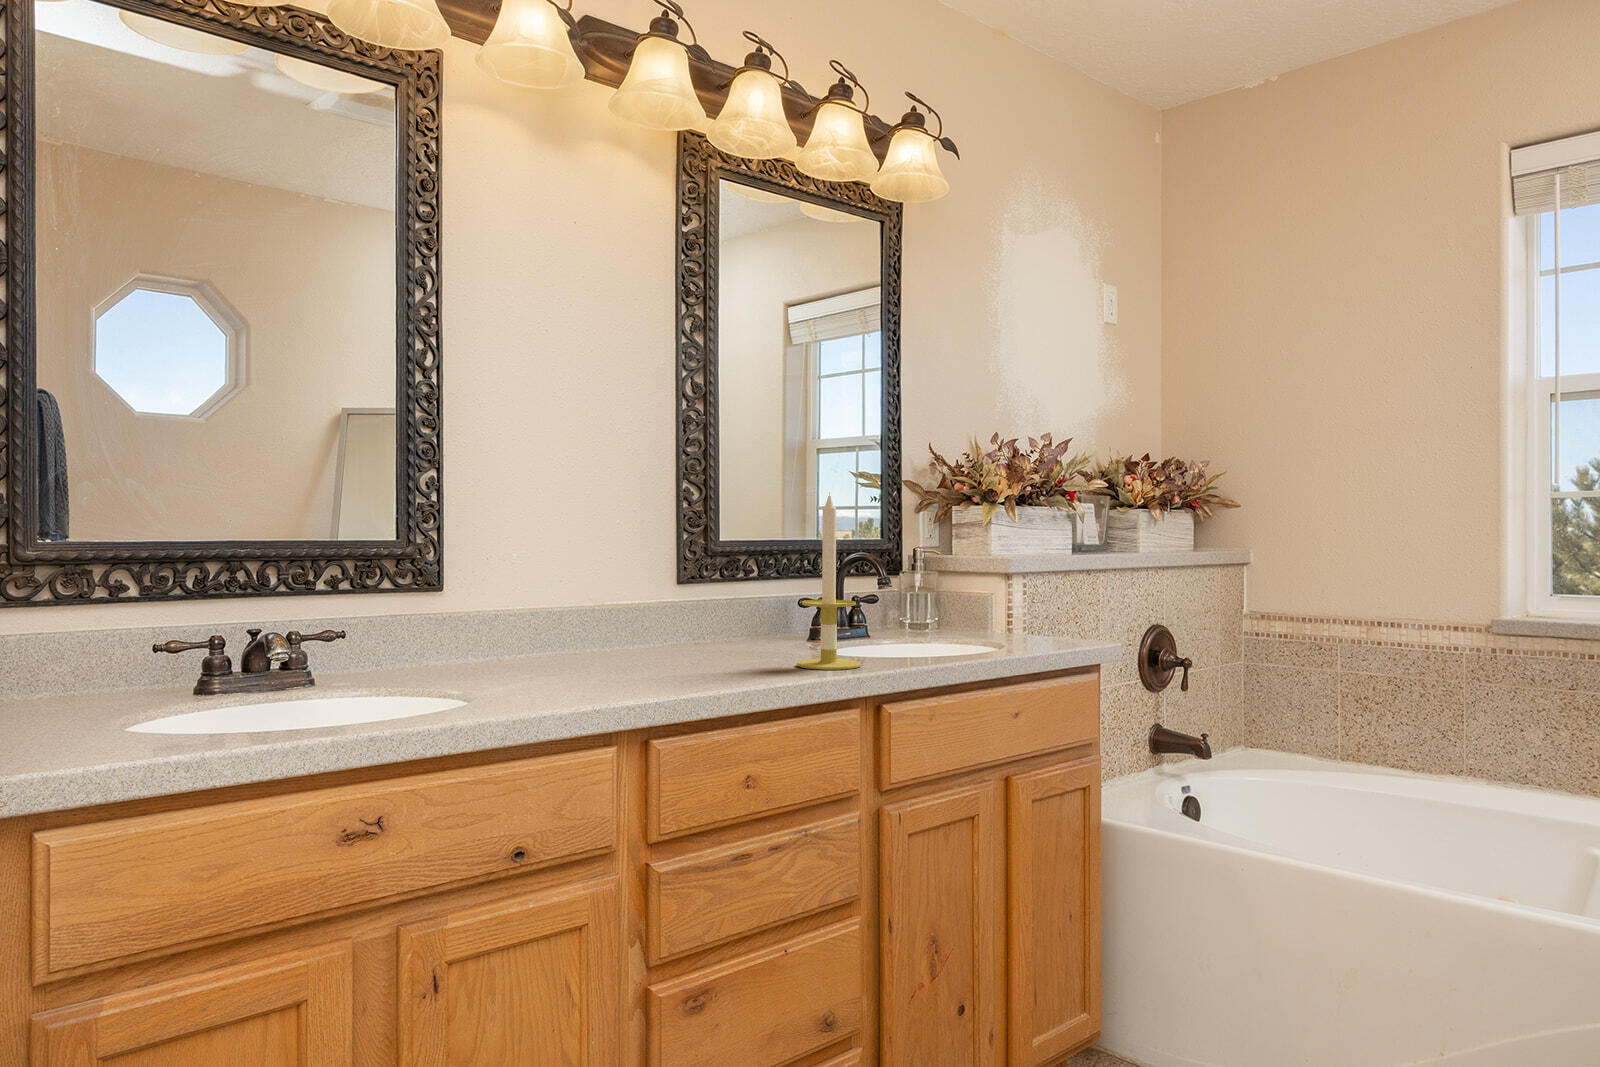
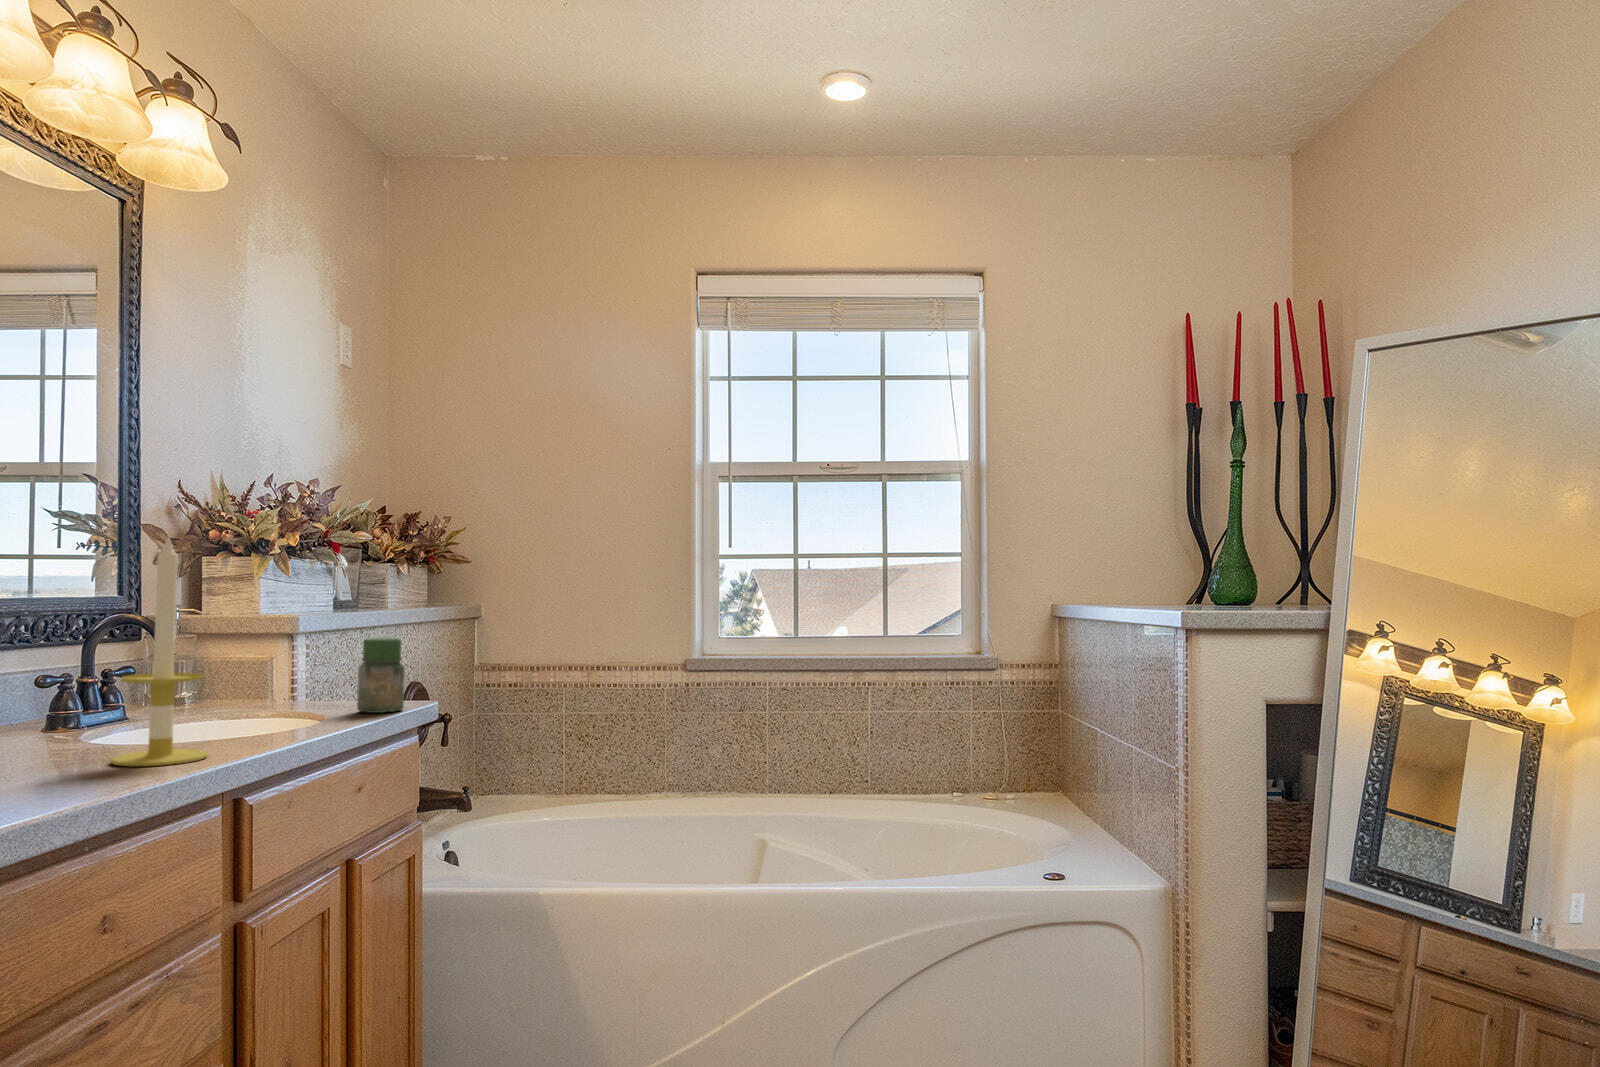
jar: none [1033,580,1074,648] -> present [357,638,405,713]

